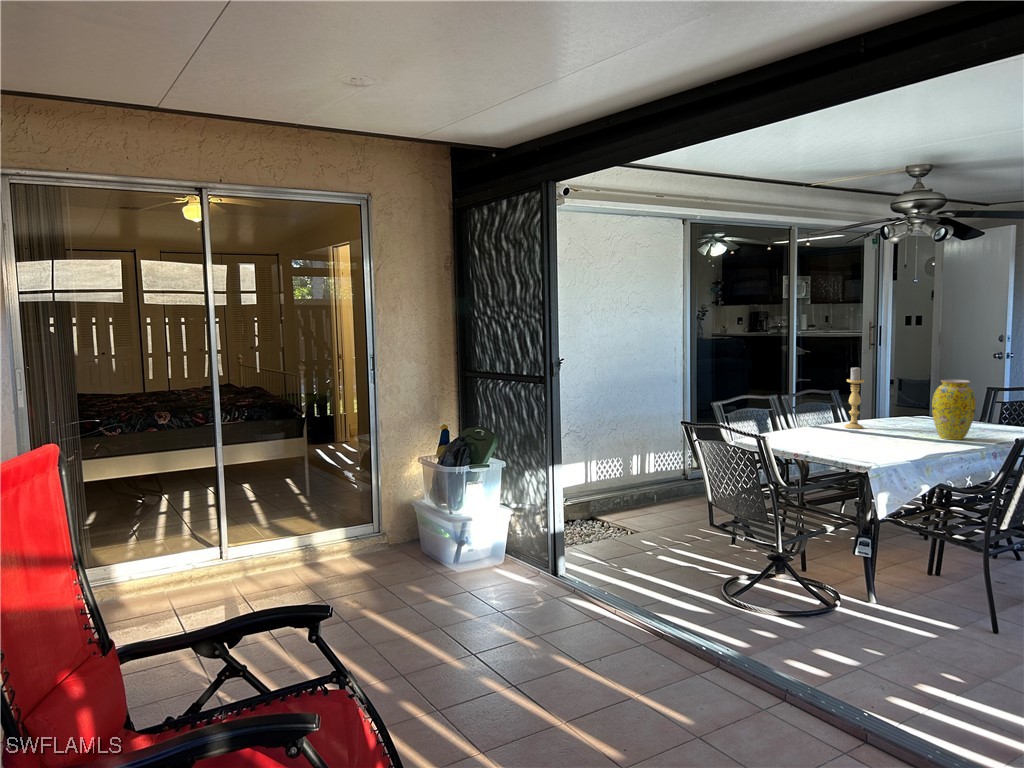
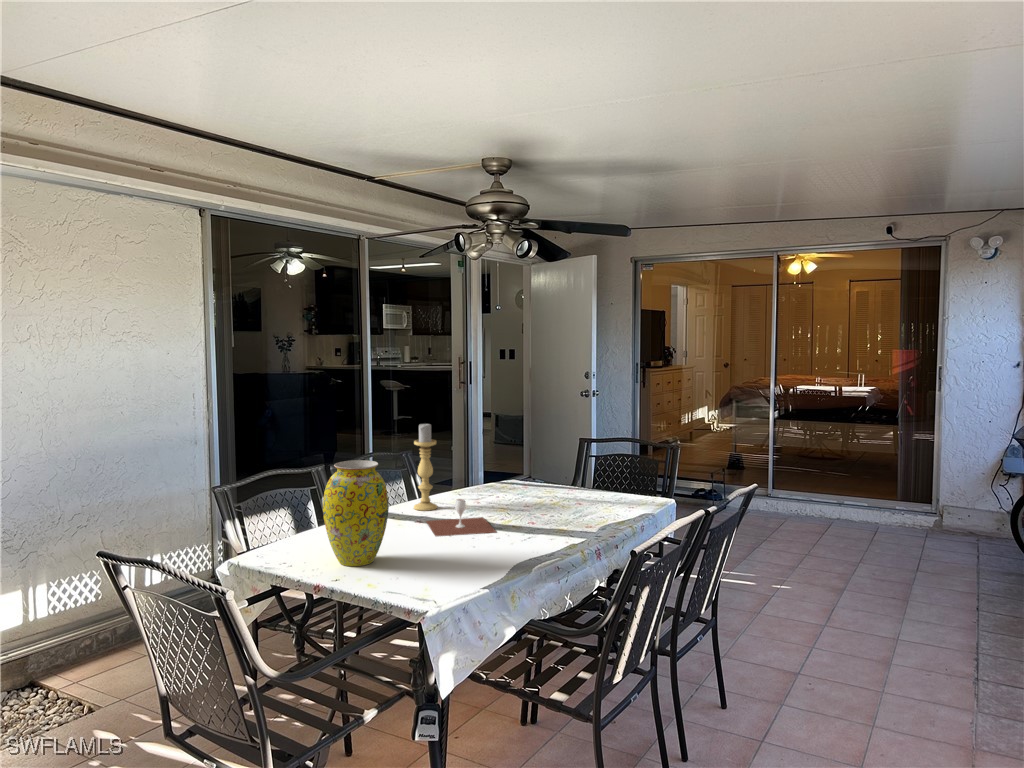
vase: present [932,379,976,440] -> present [323,460,389,566]
wine glass: none [857,418,913,441] -> present [426,499,496,536]

